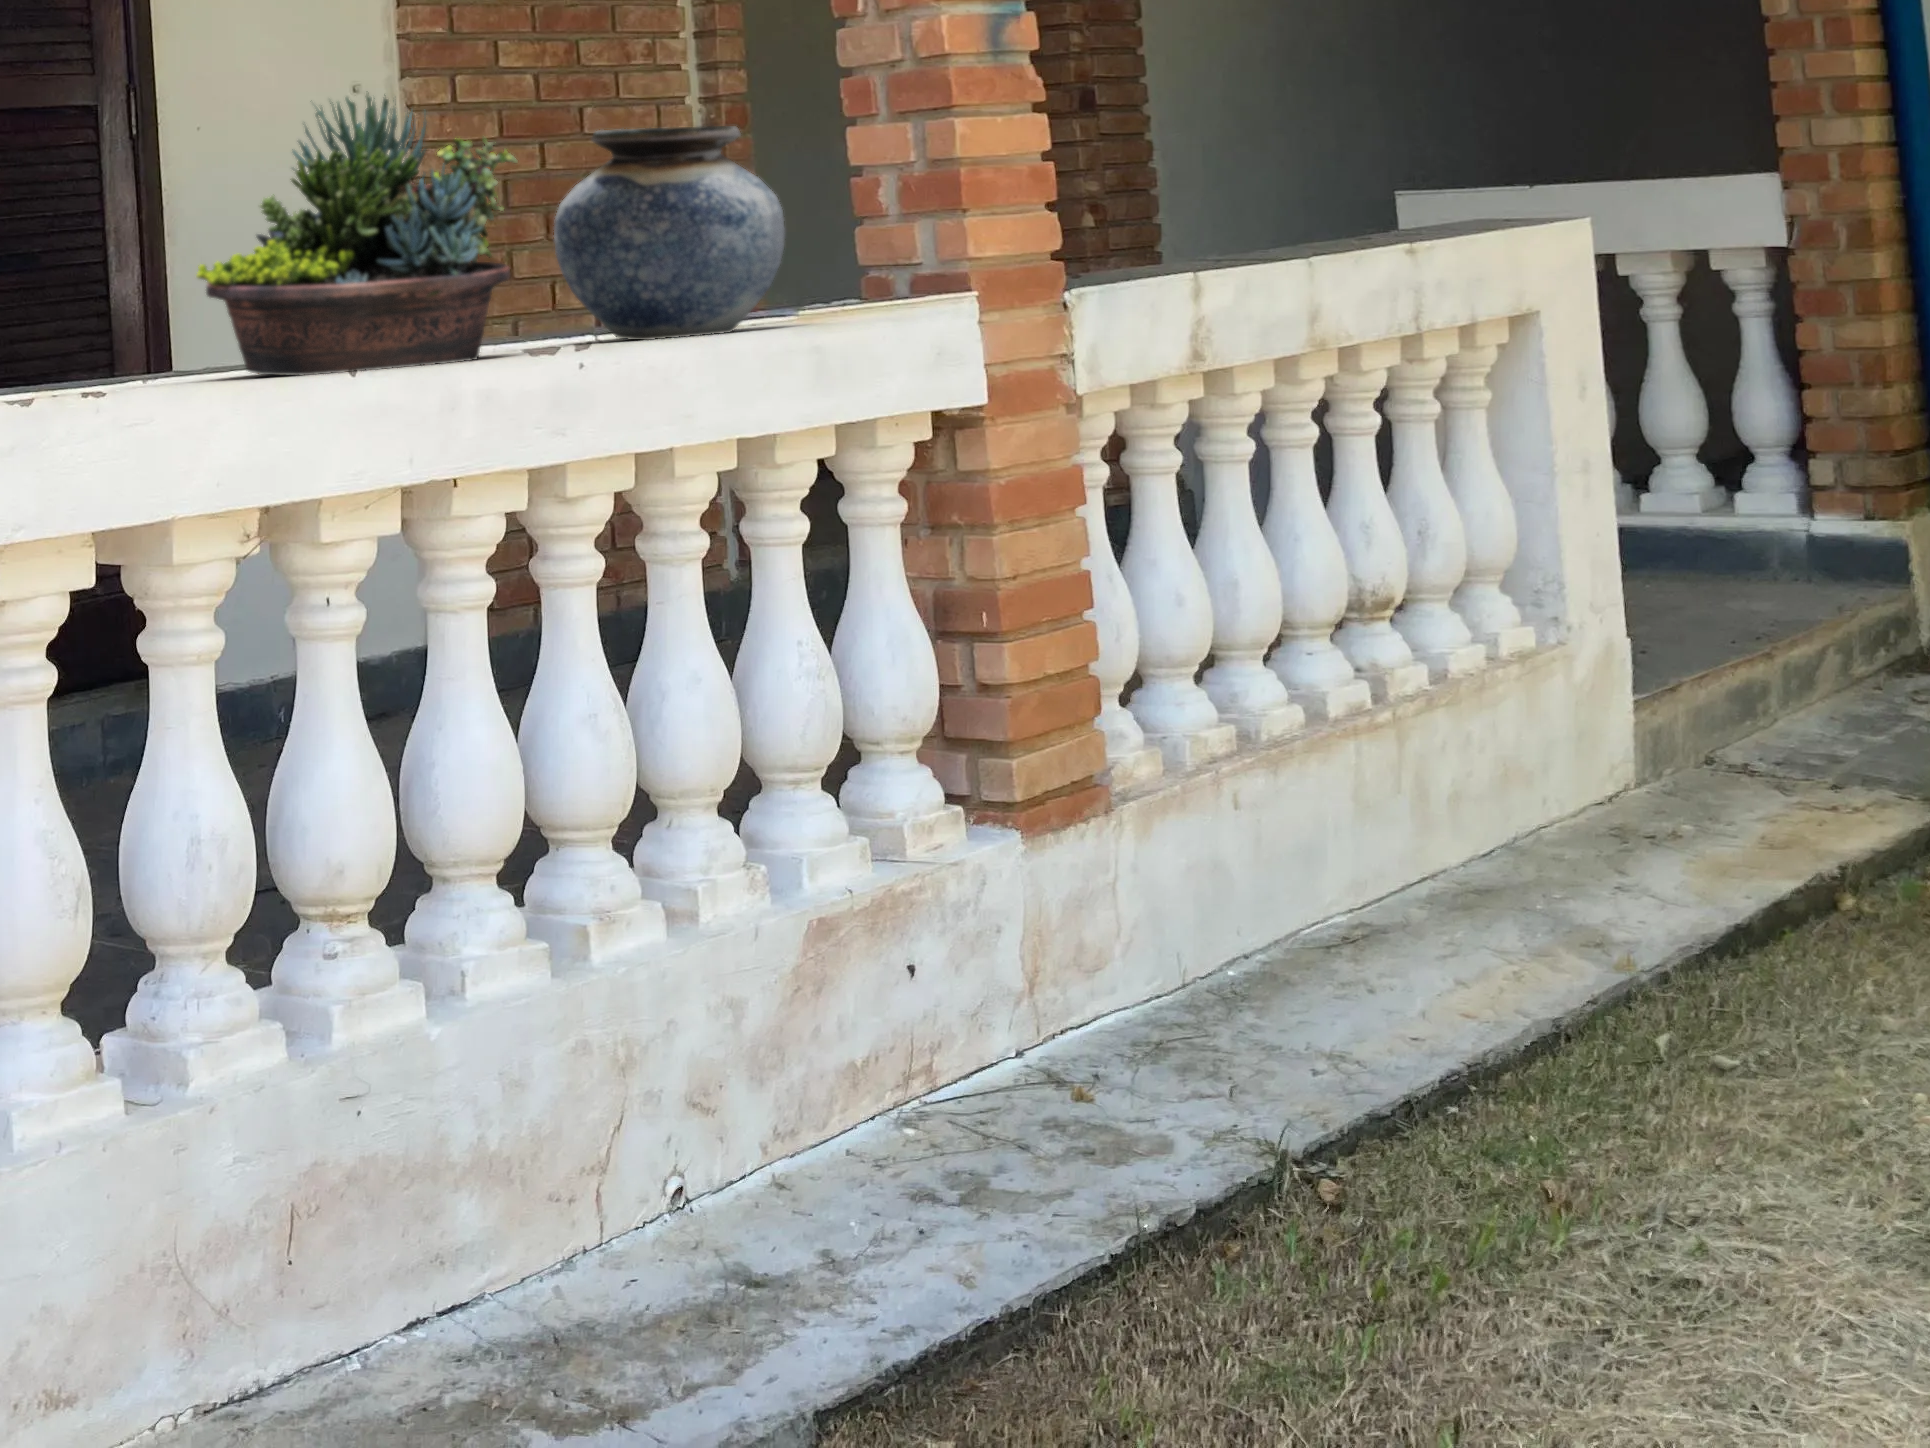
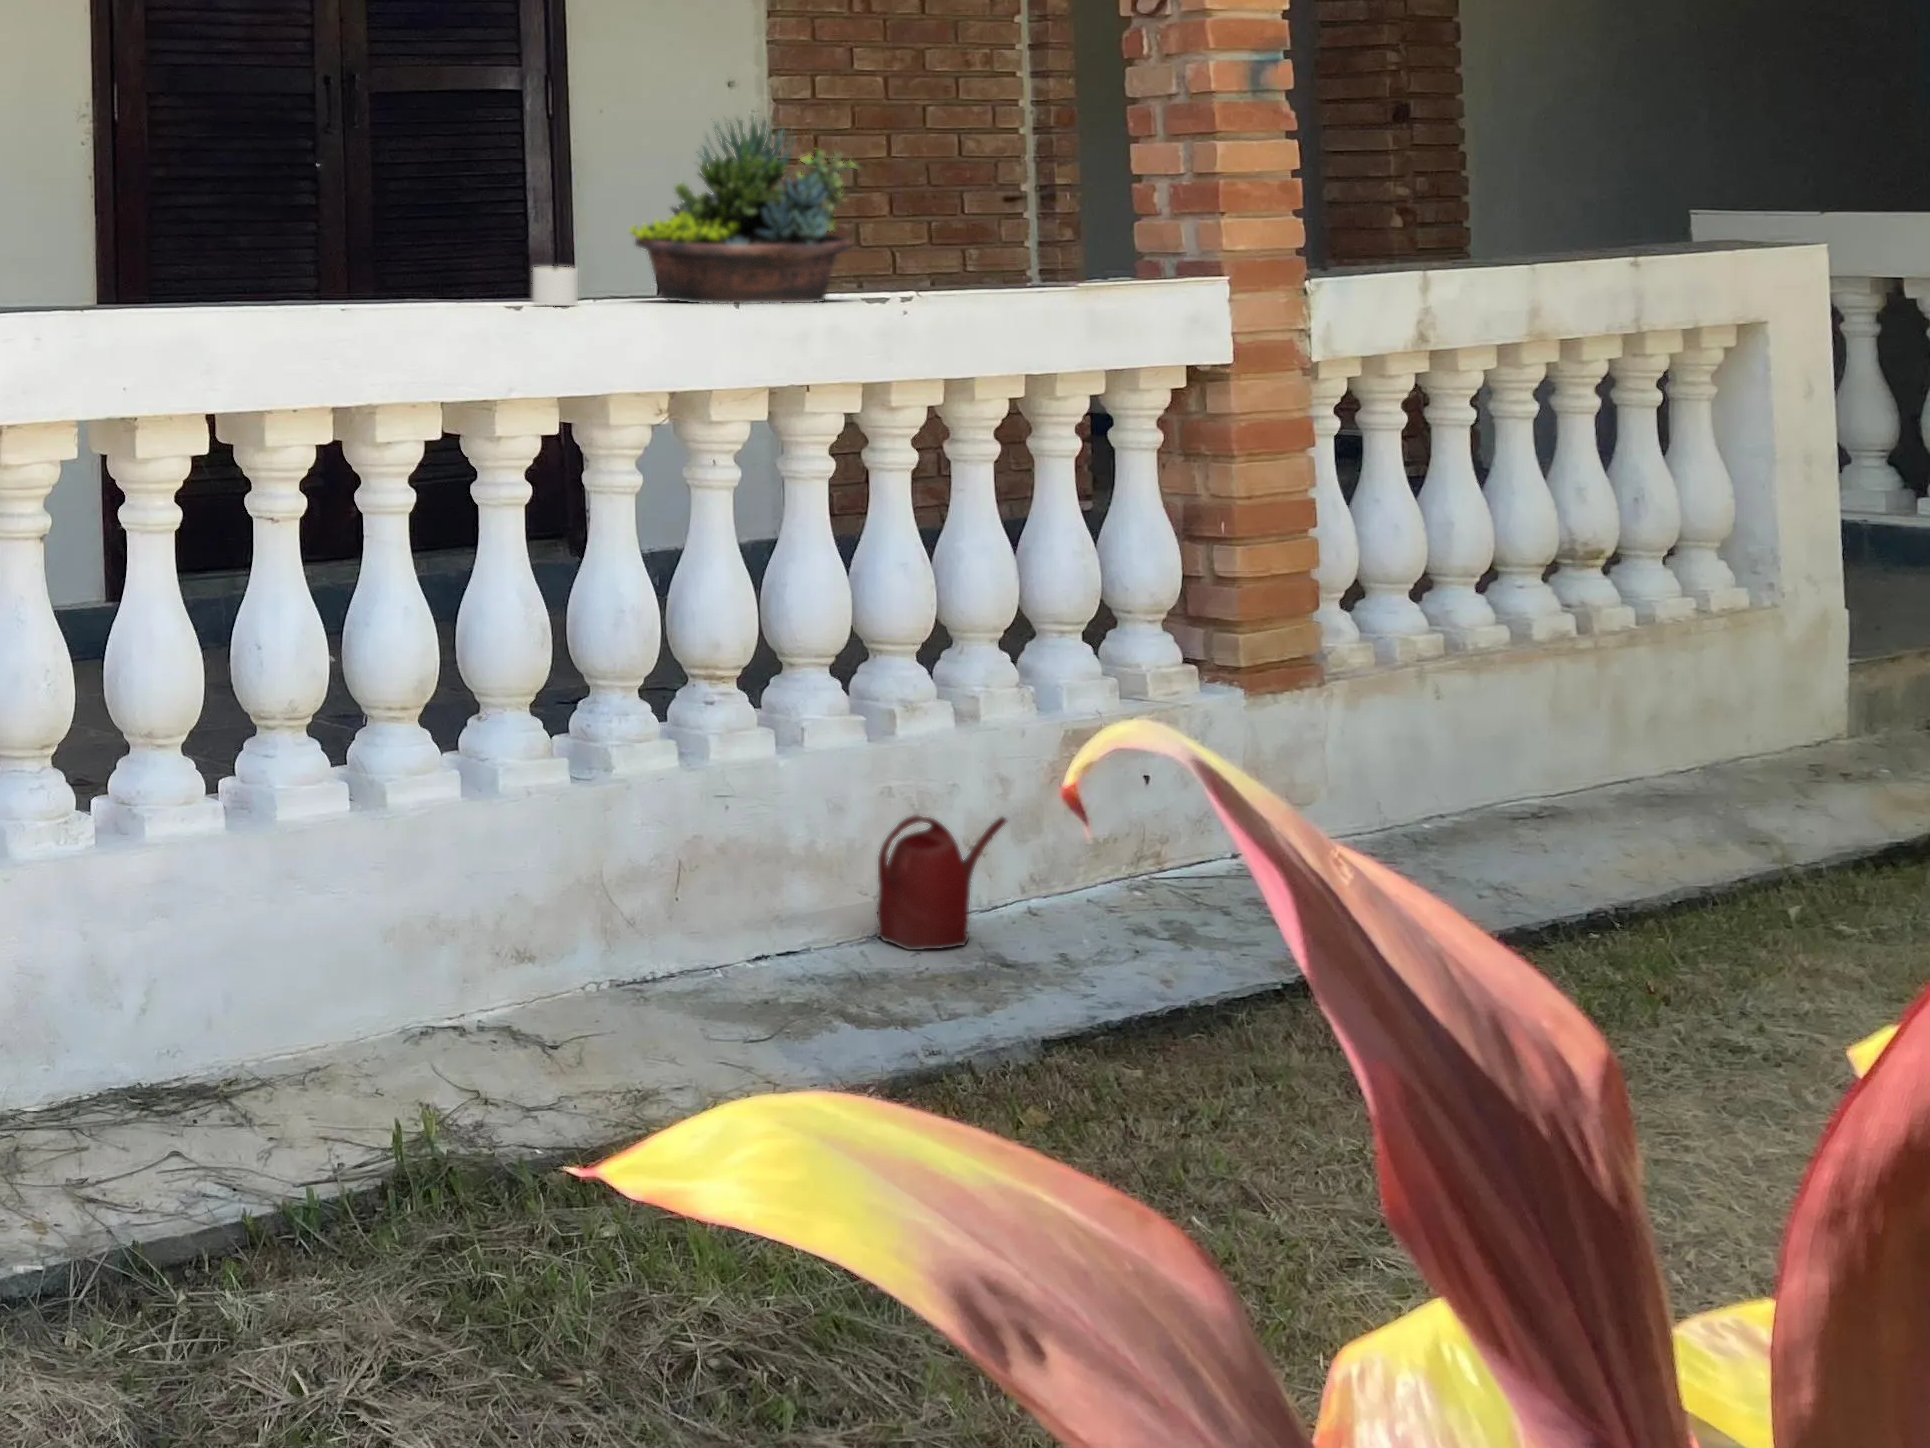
vase: present [554,126,785,340] -> none [885,143,1066,298]
candle: none [43,329,150,397] -> present [532,265,578,306]
watering can: none [585,1077,754,1312] -> present [877,816,1007,950]

